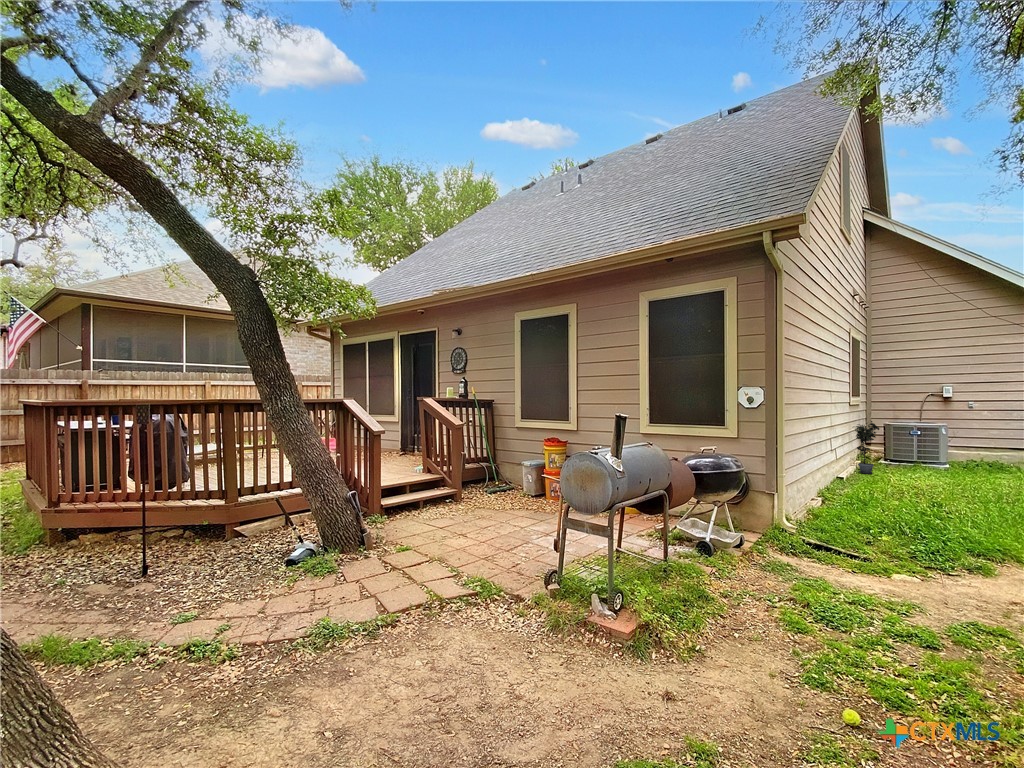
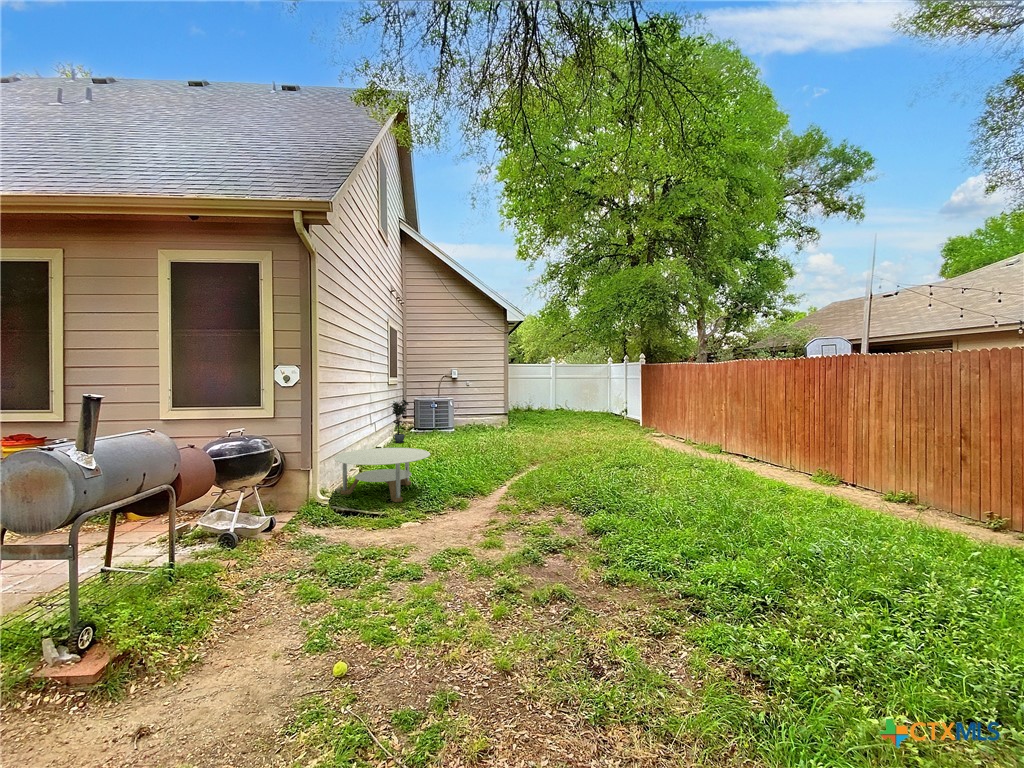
round table: none [798,478,932,548] -> present [334,448,430,502]

